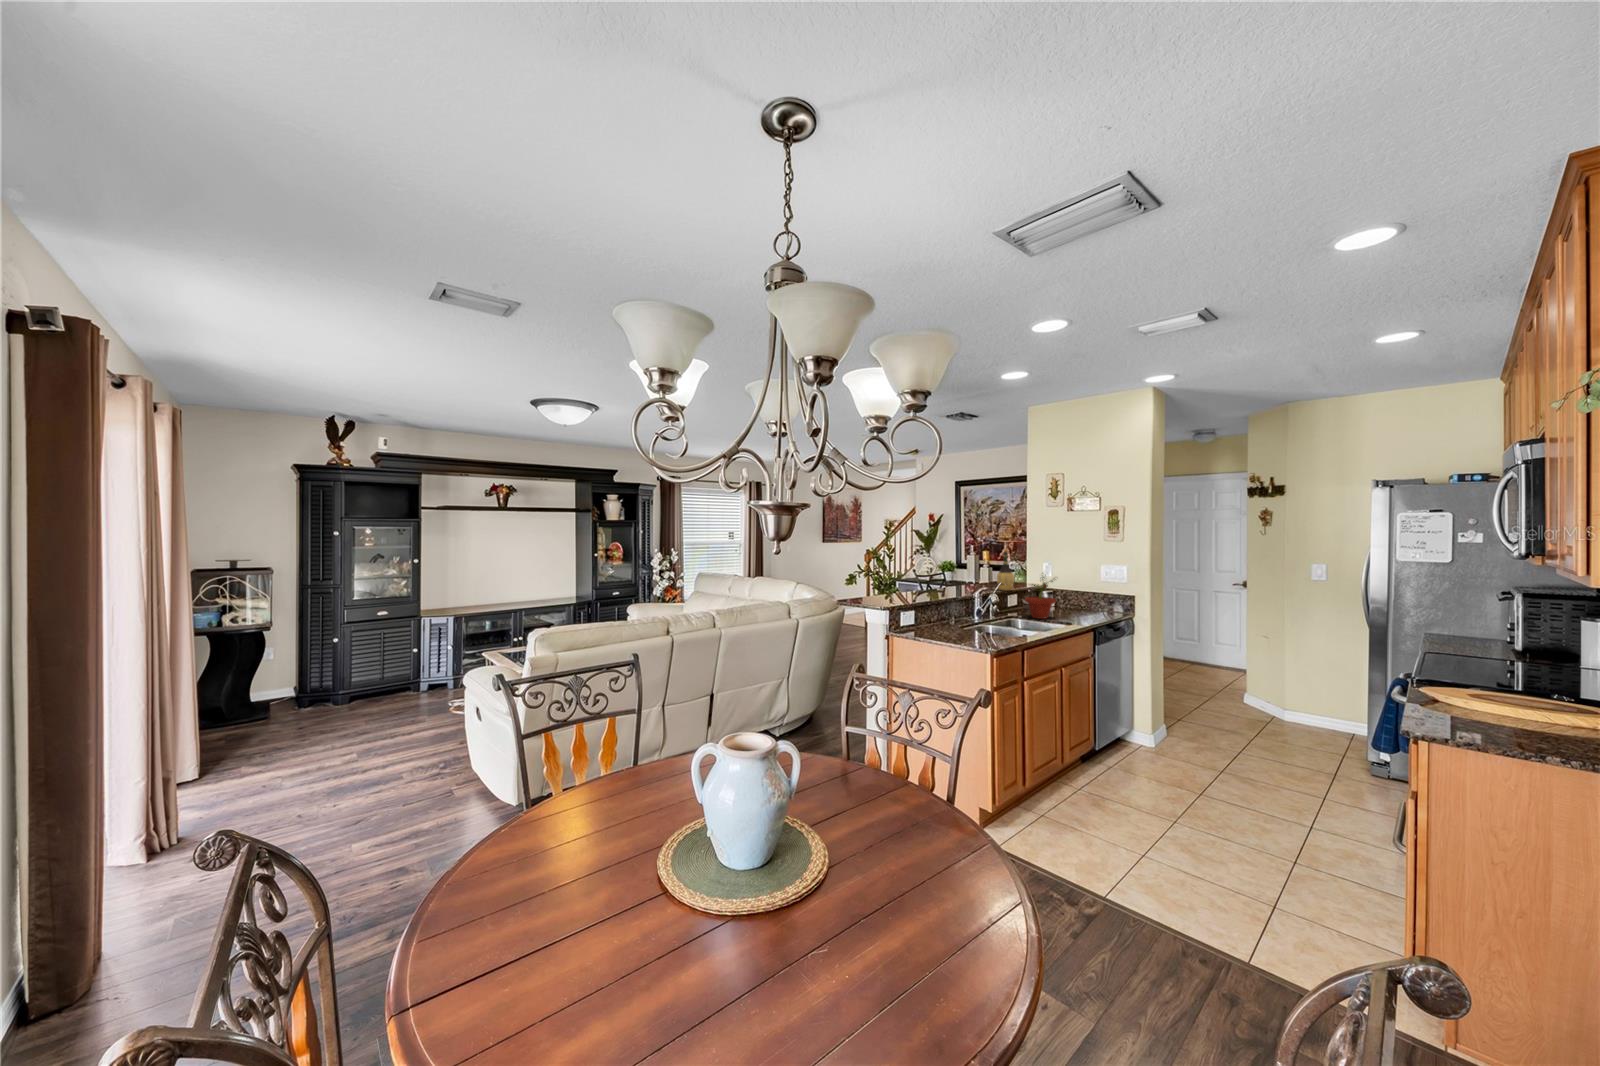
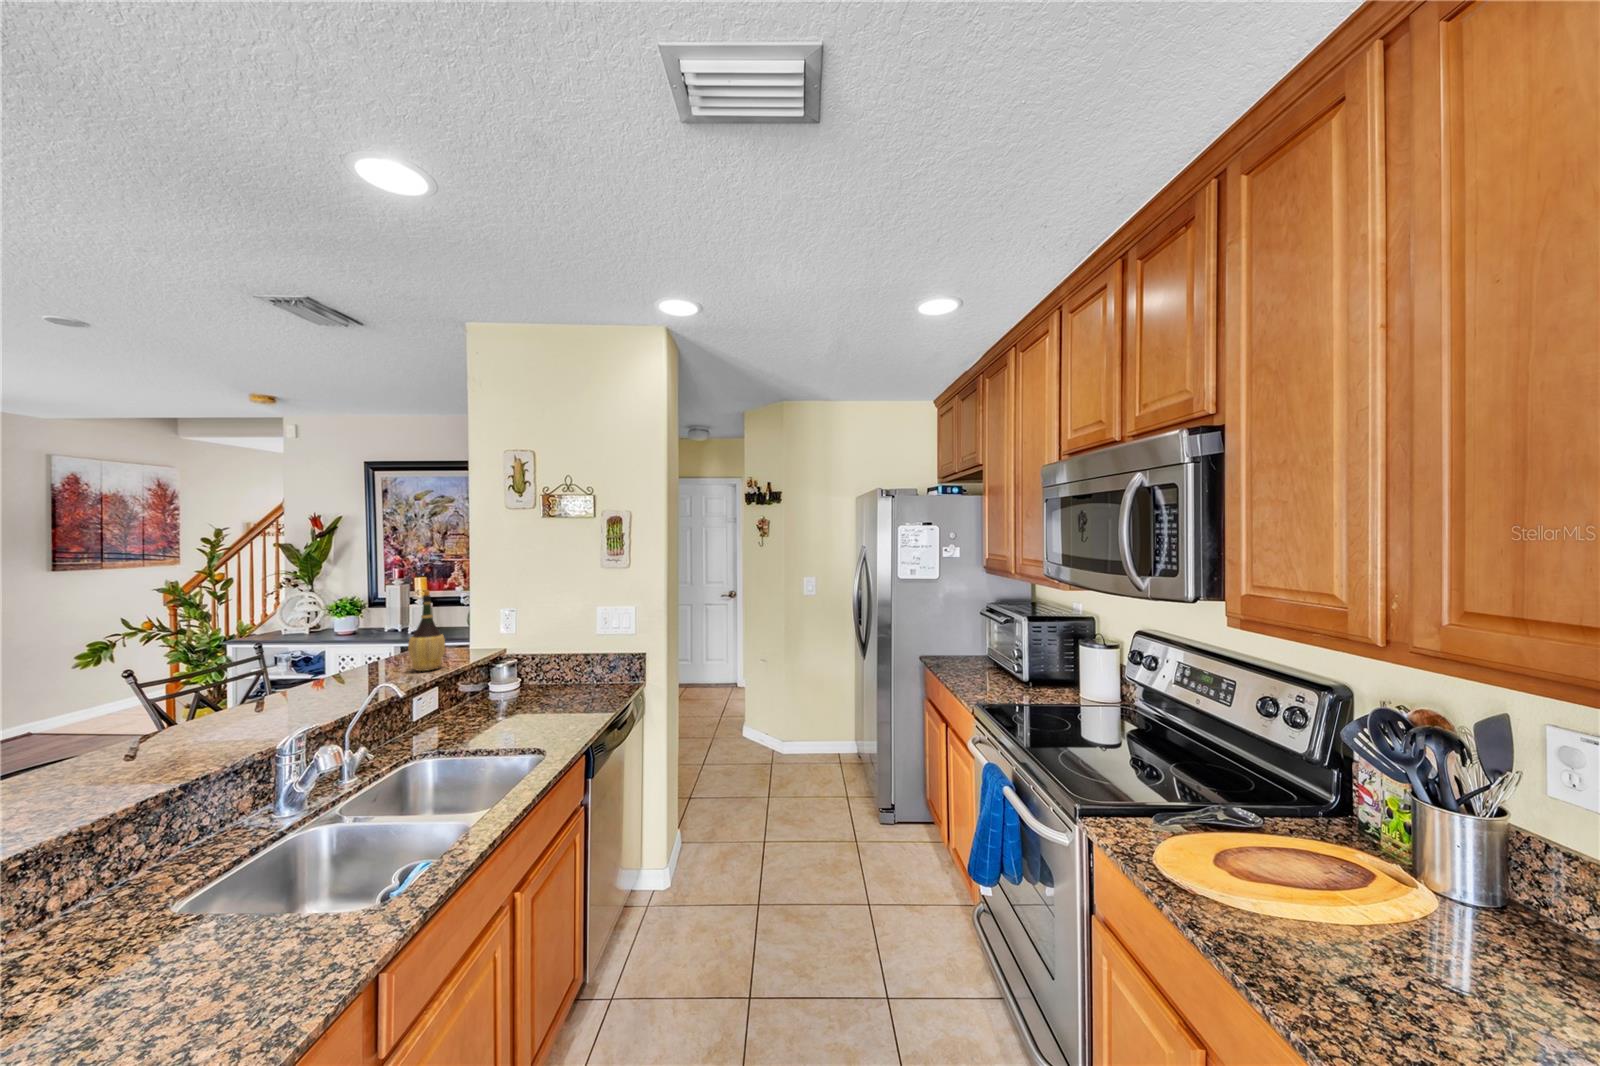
potted plant: present [1025,577,1056,619] -> none [462,632,525,723]

